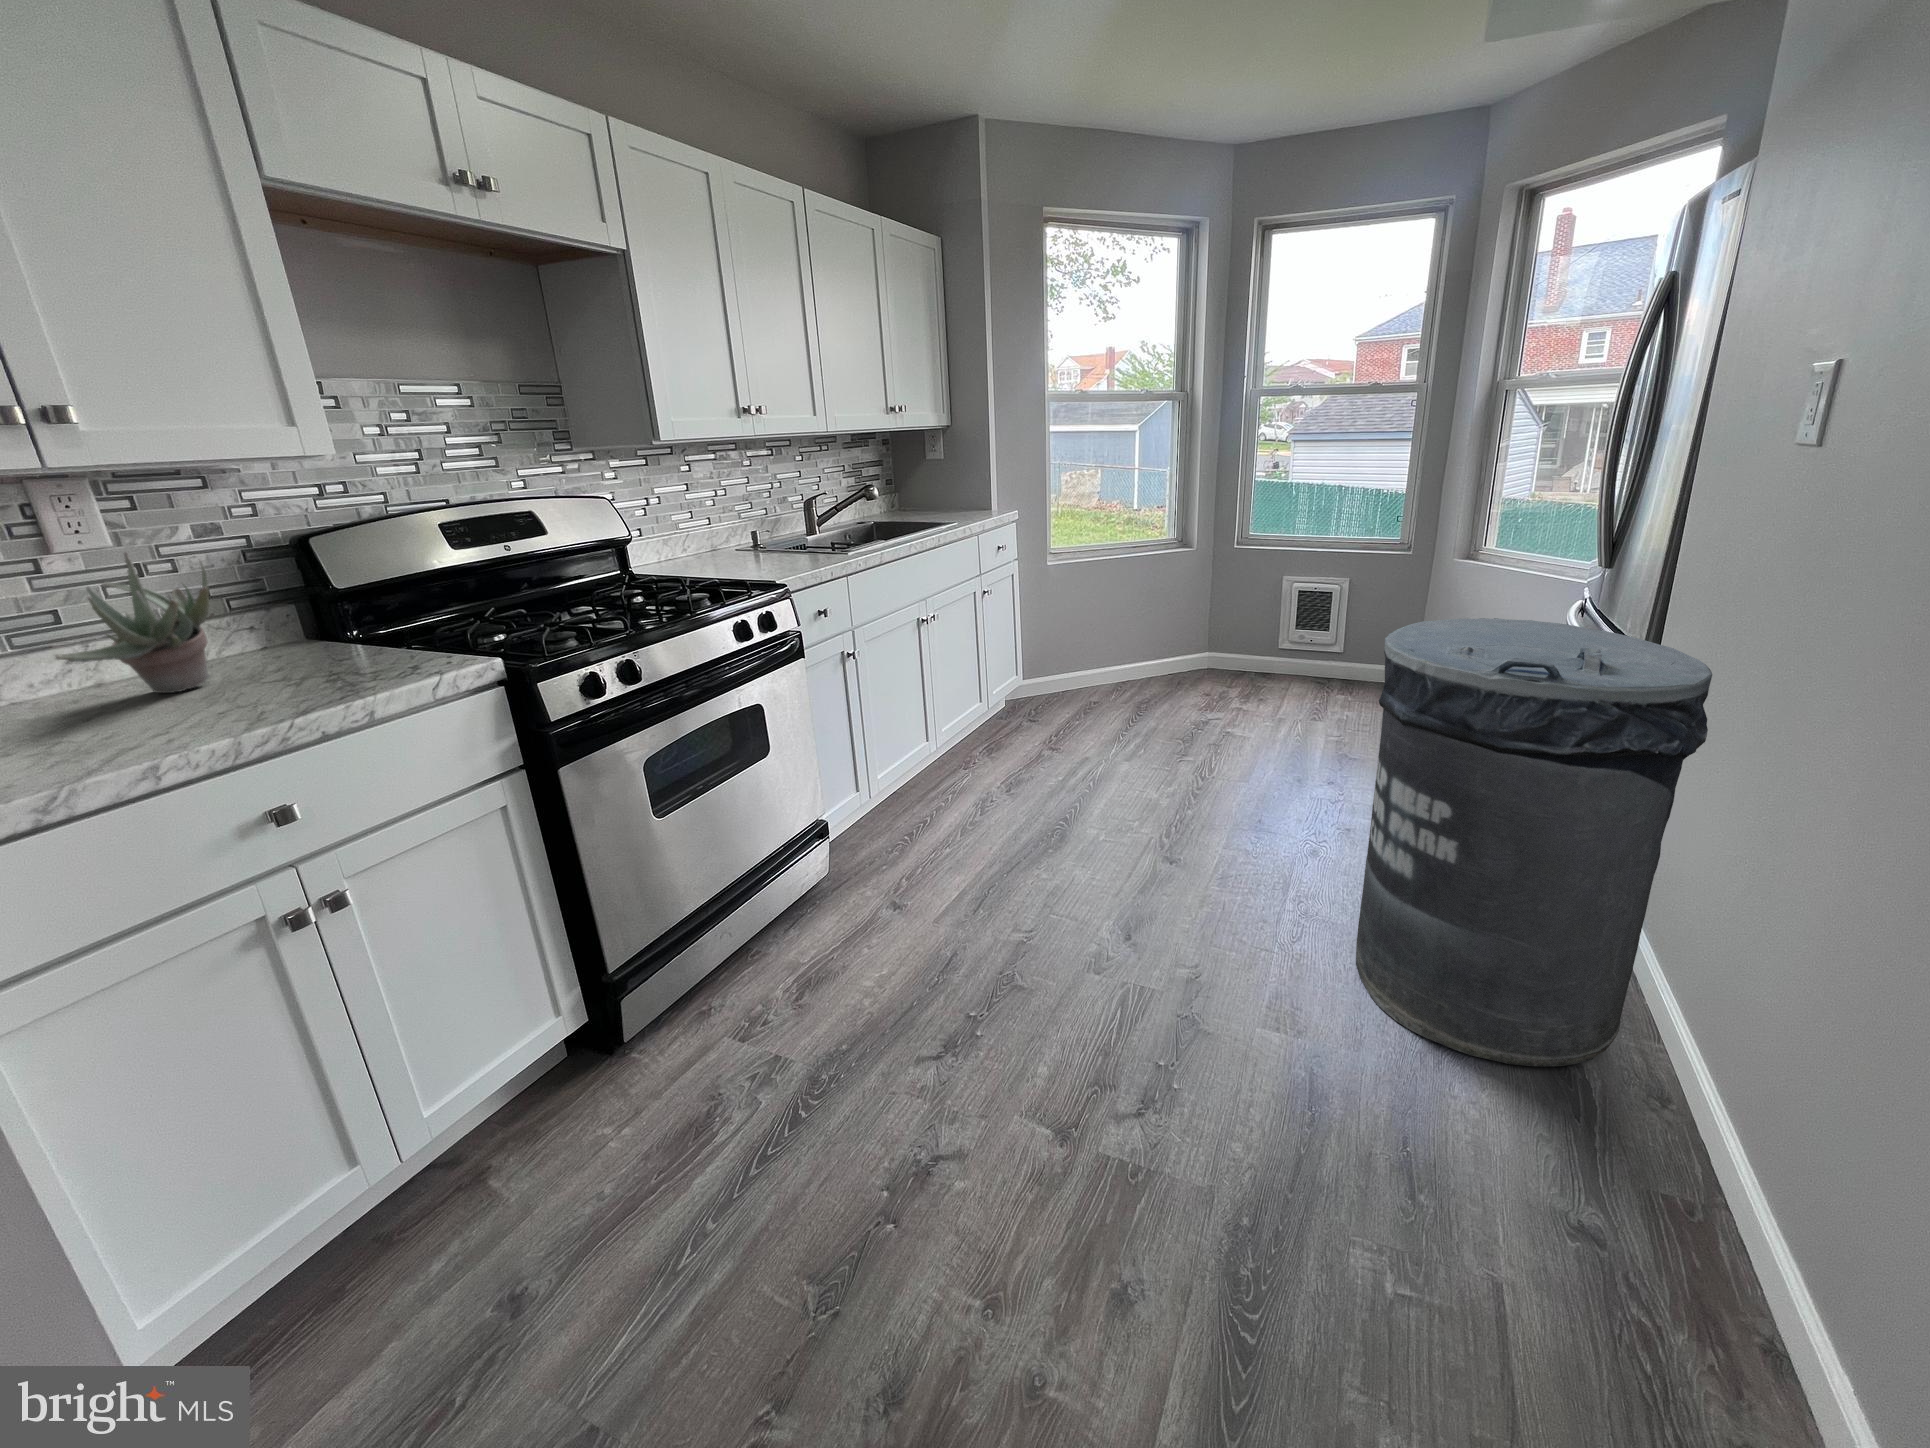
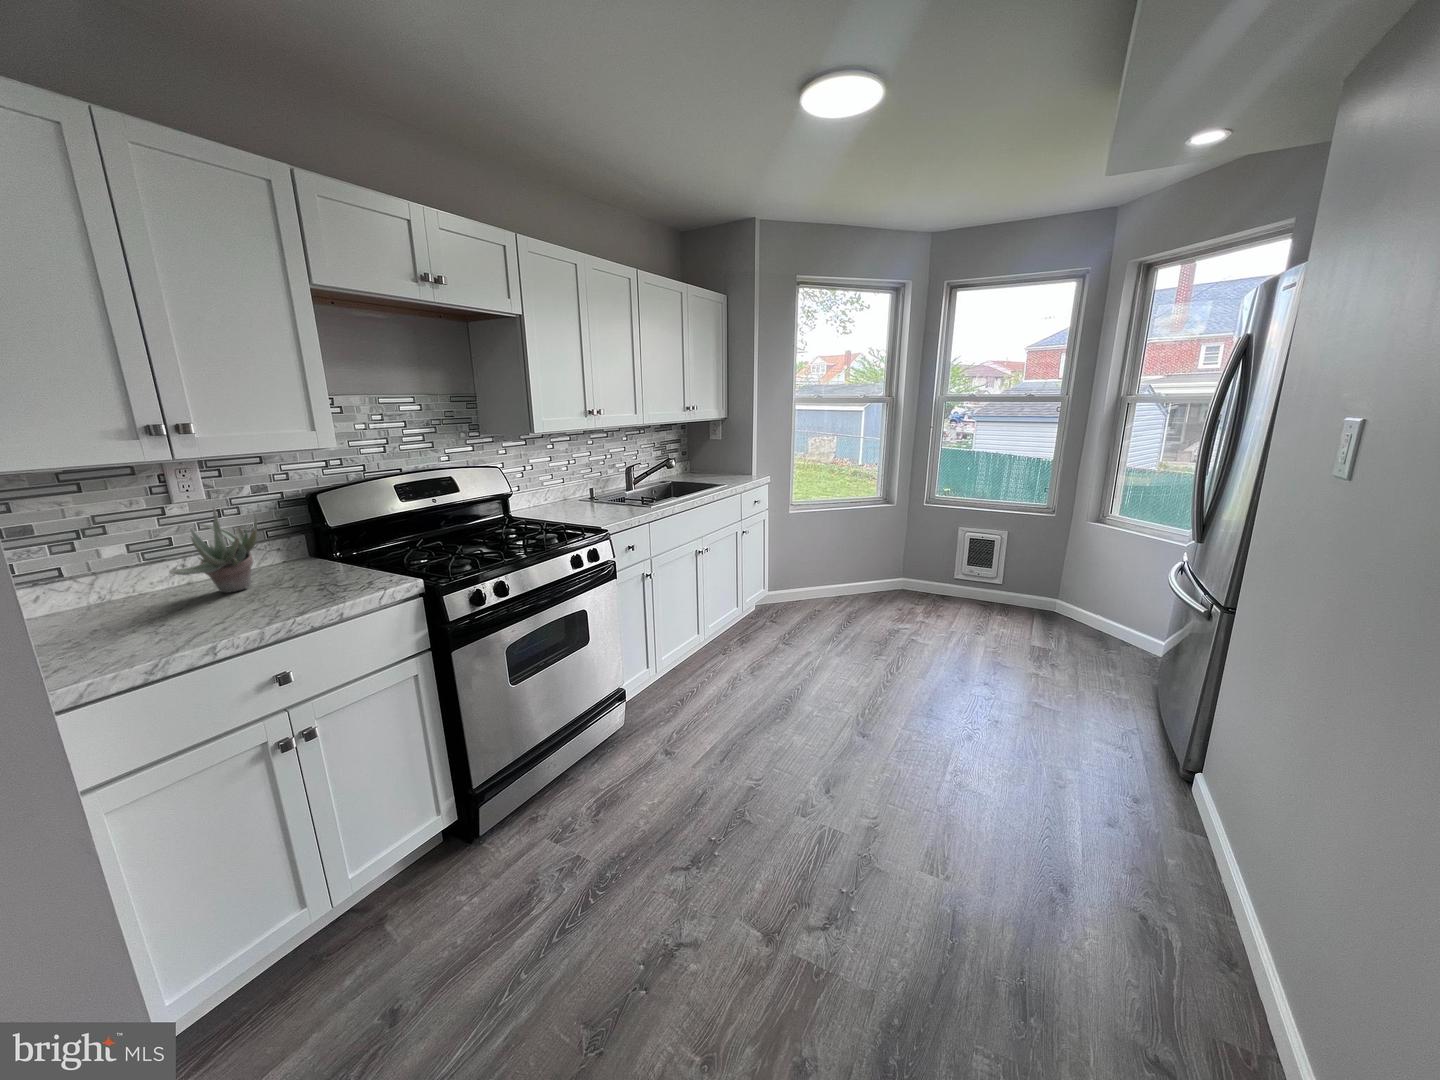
trash can: present [1356,618,1712,1066] -> none [995,579,1269,927]

